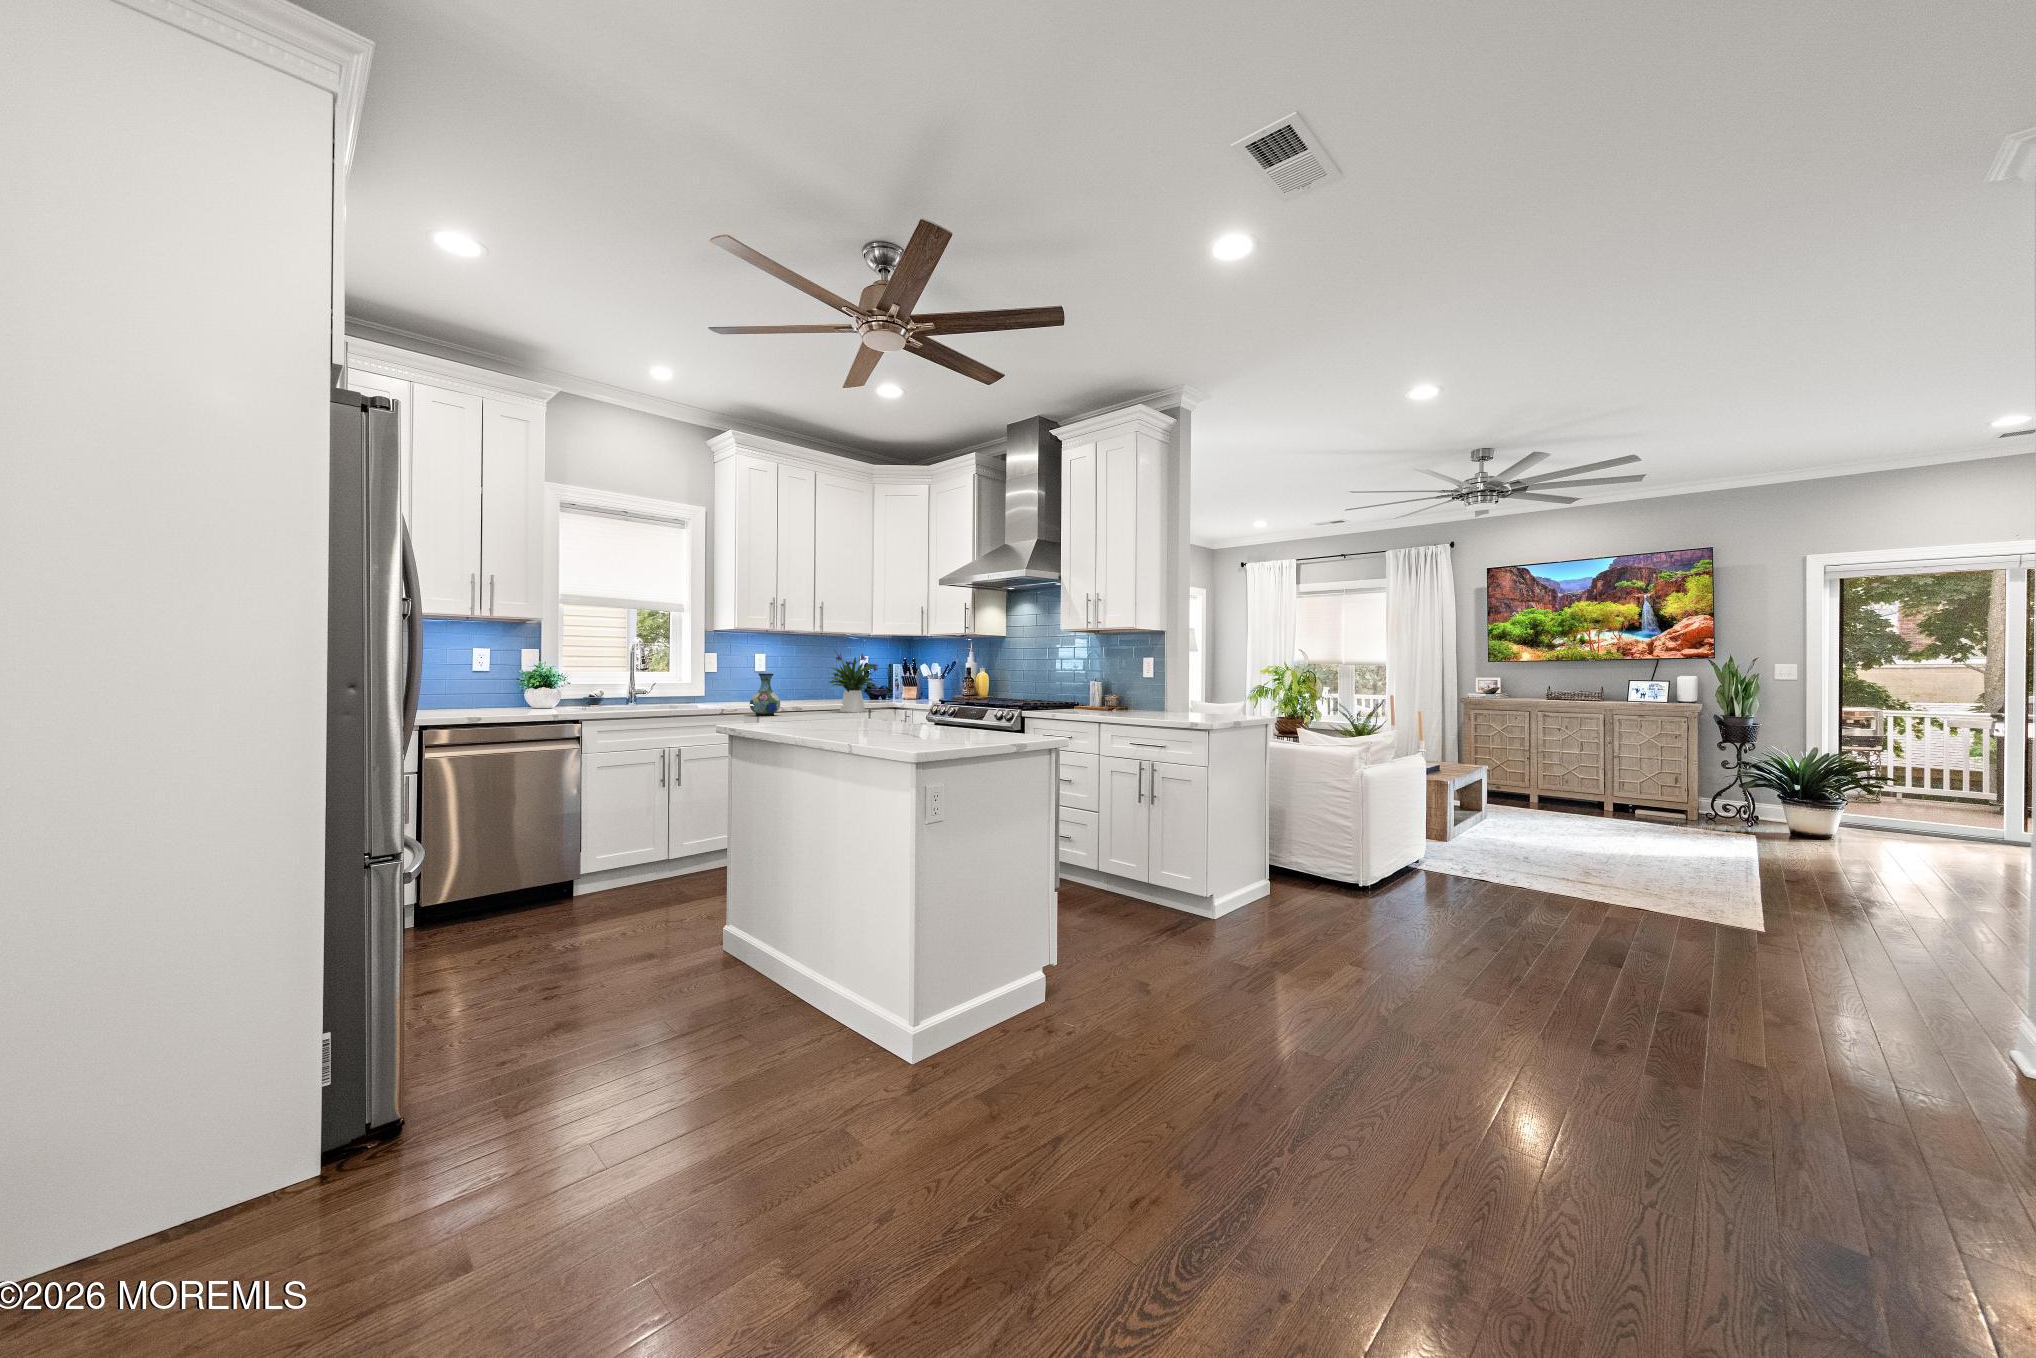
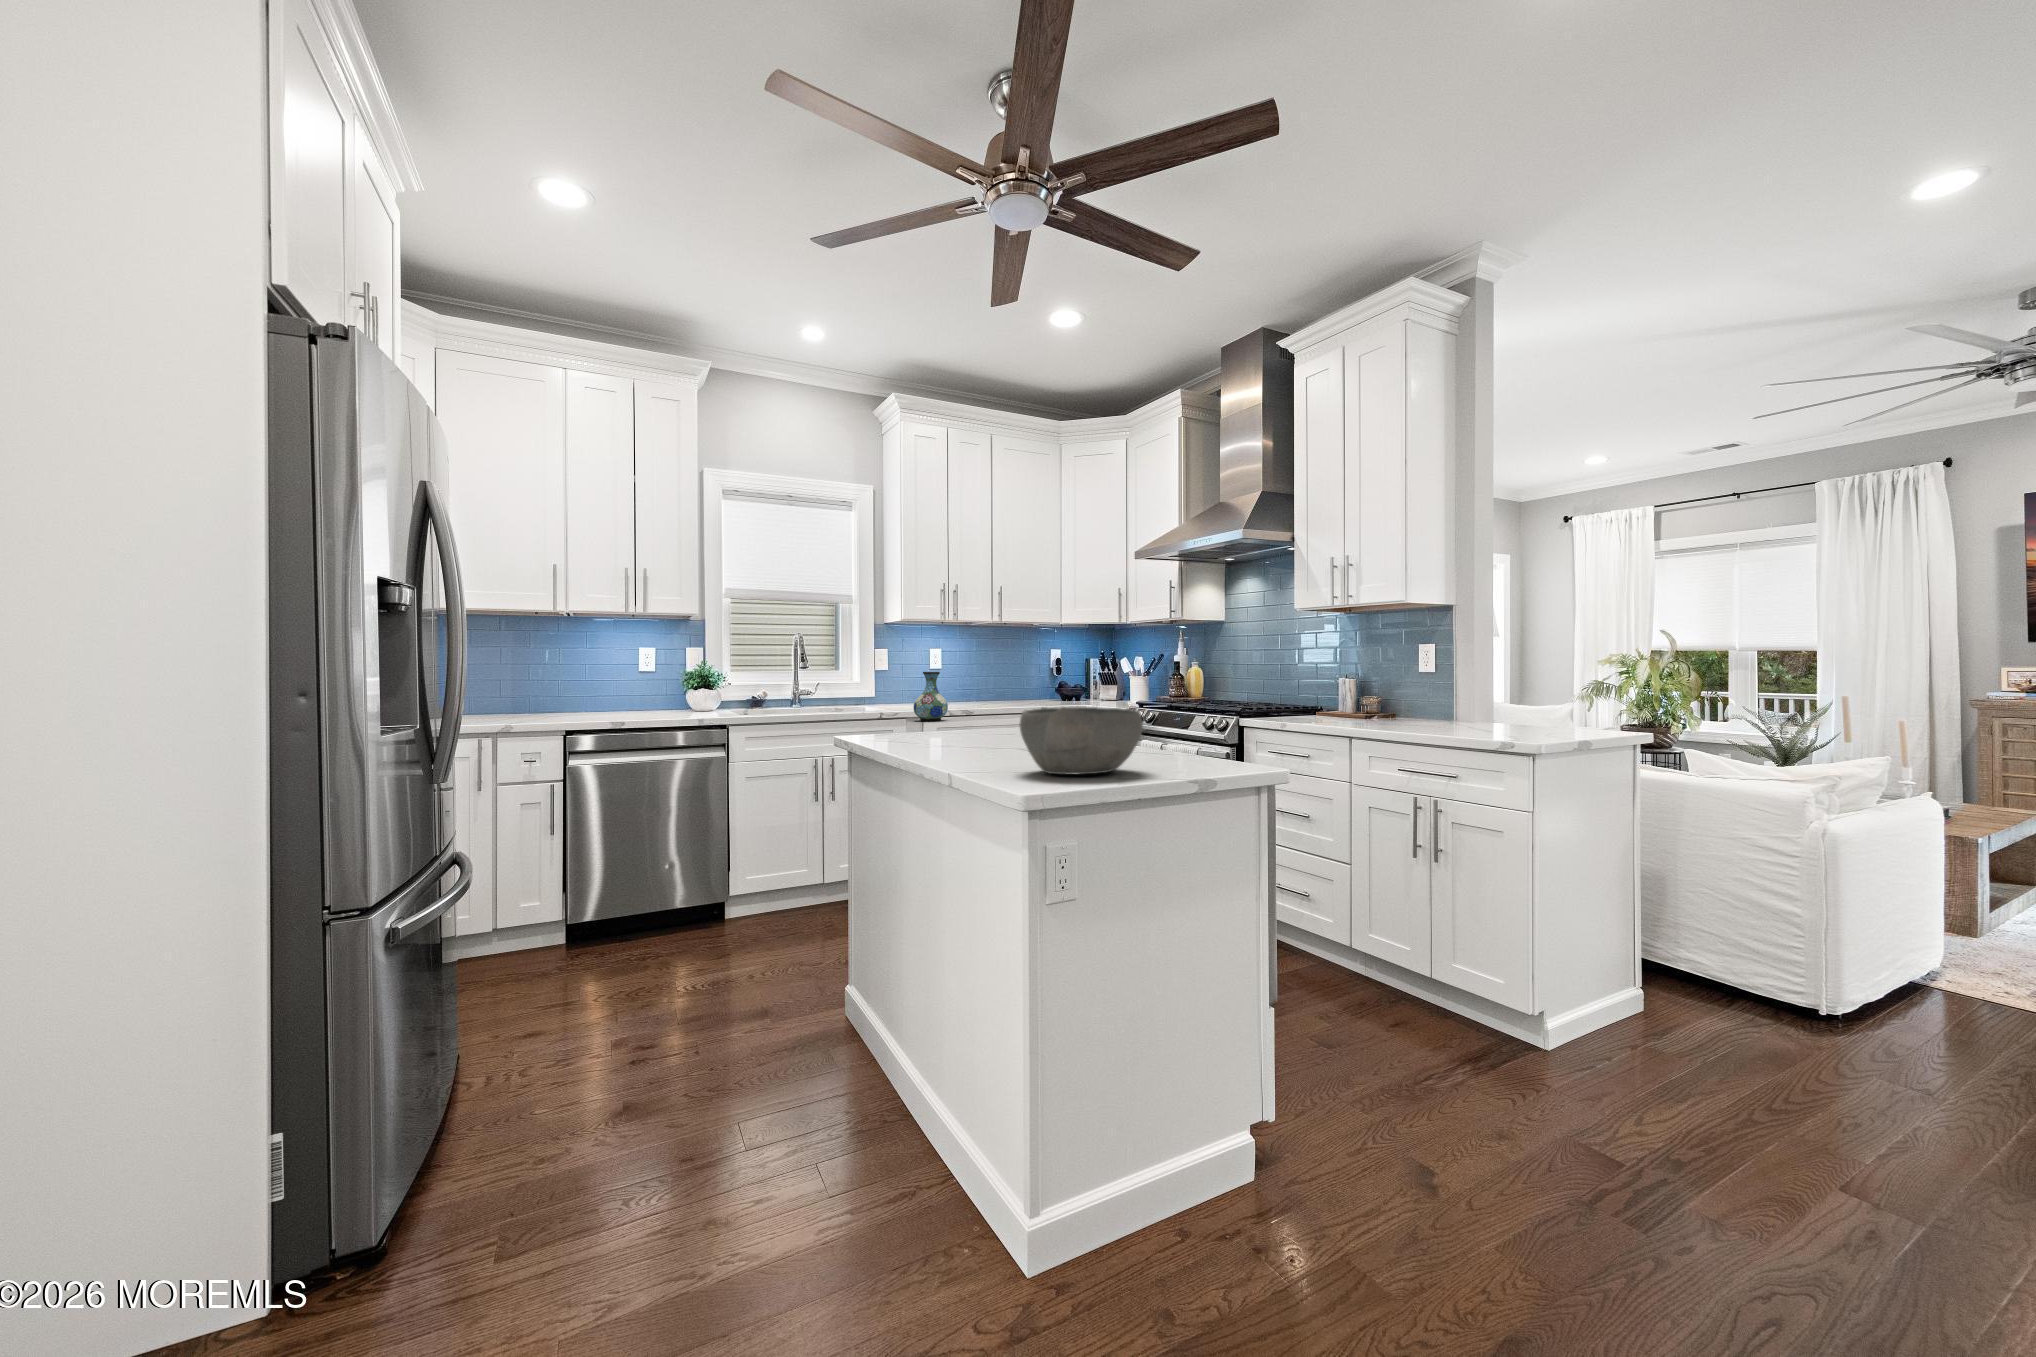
flower arrangement: present [830,651,878,712] -> none [996,643,1069,717]
bowl: none [909,698,989,742] -> present [1020,707,1143,775]

